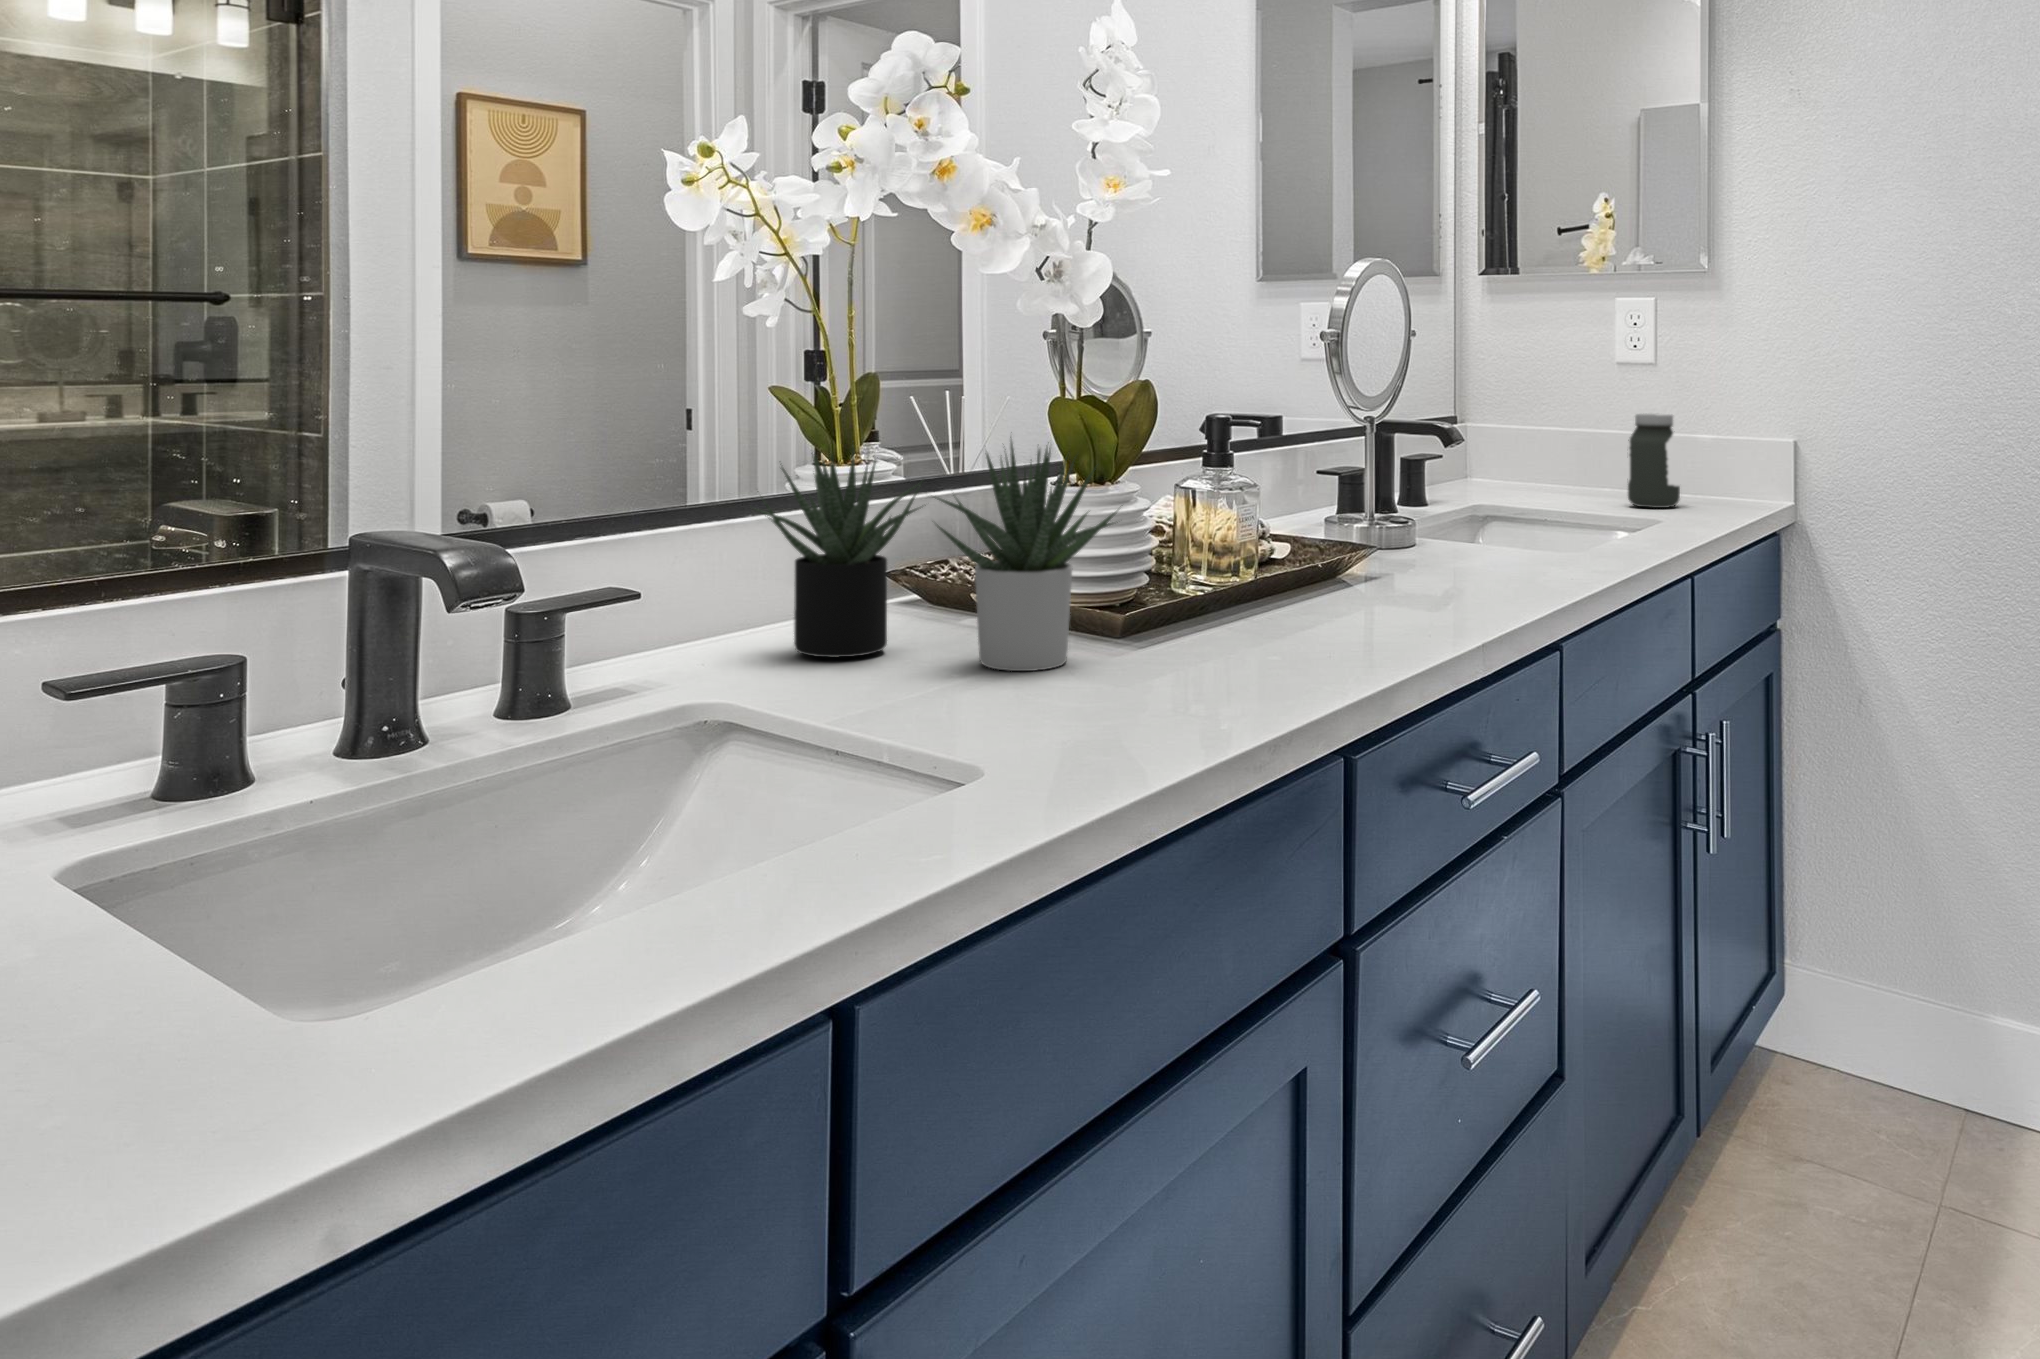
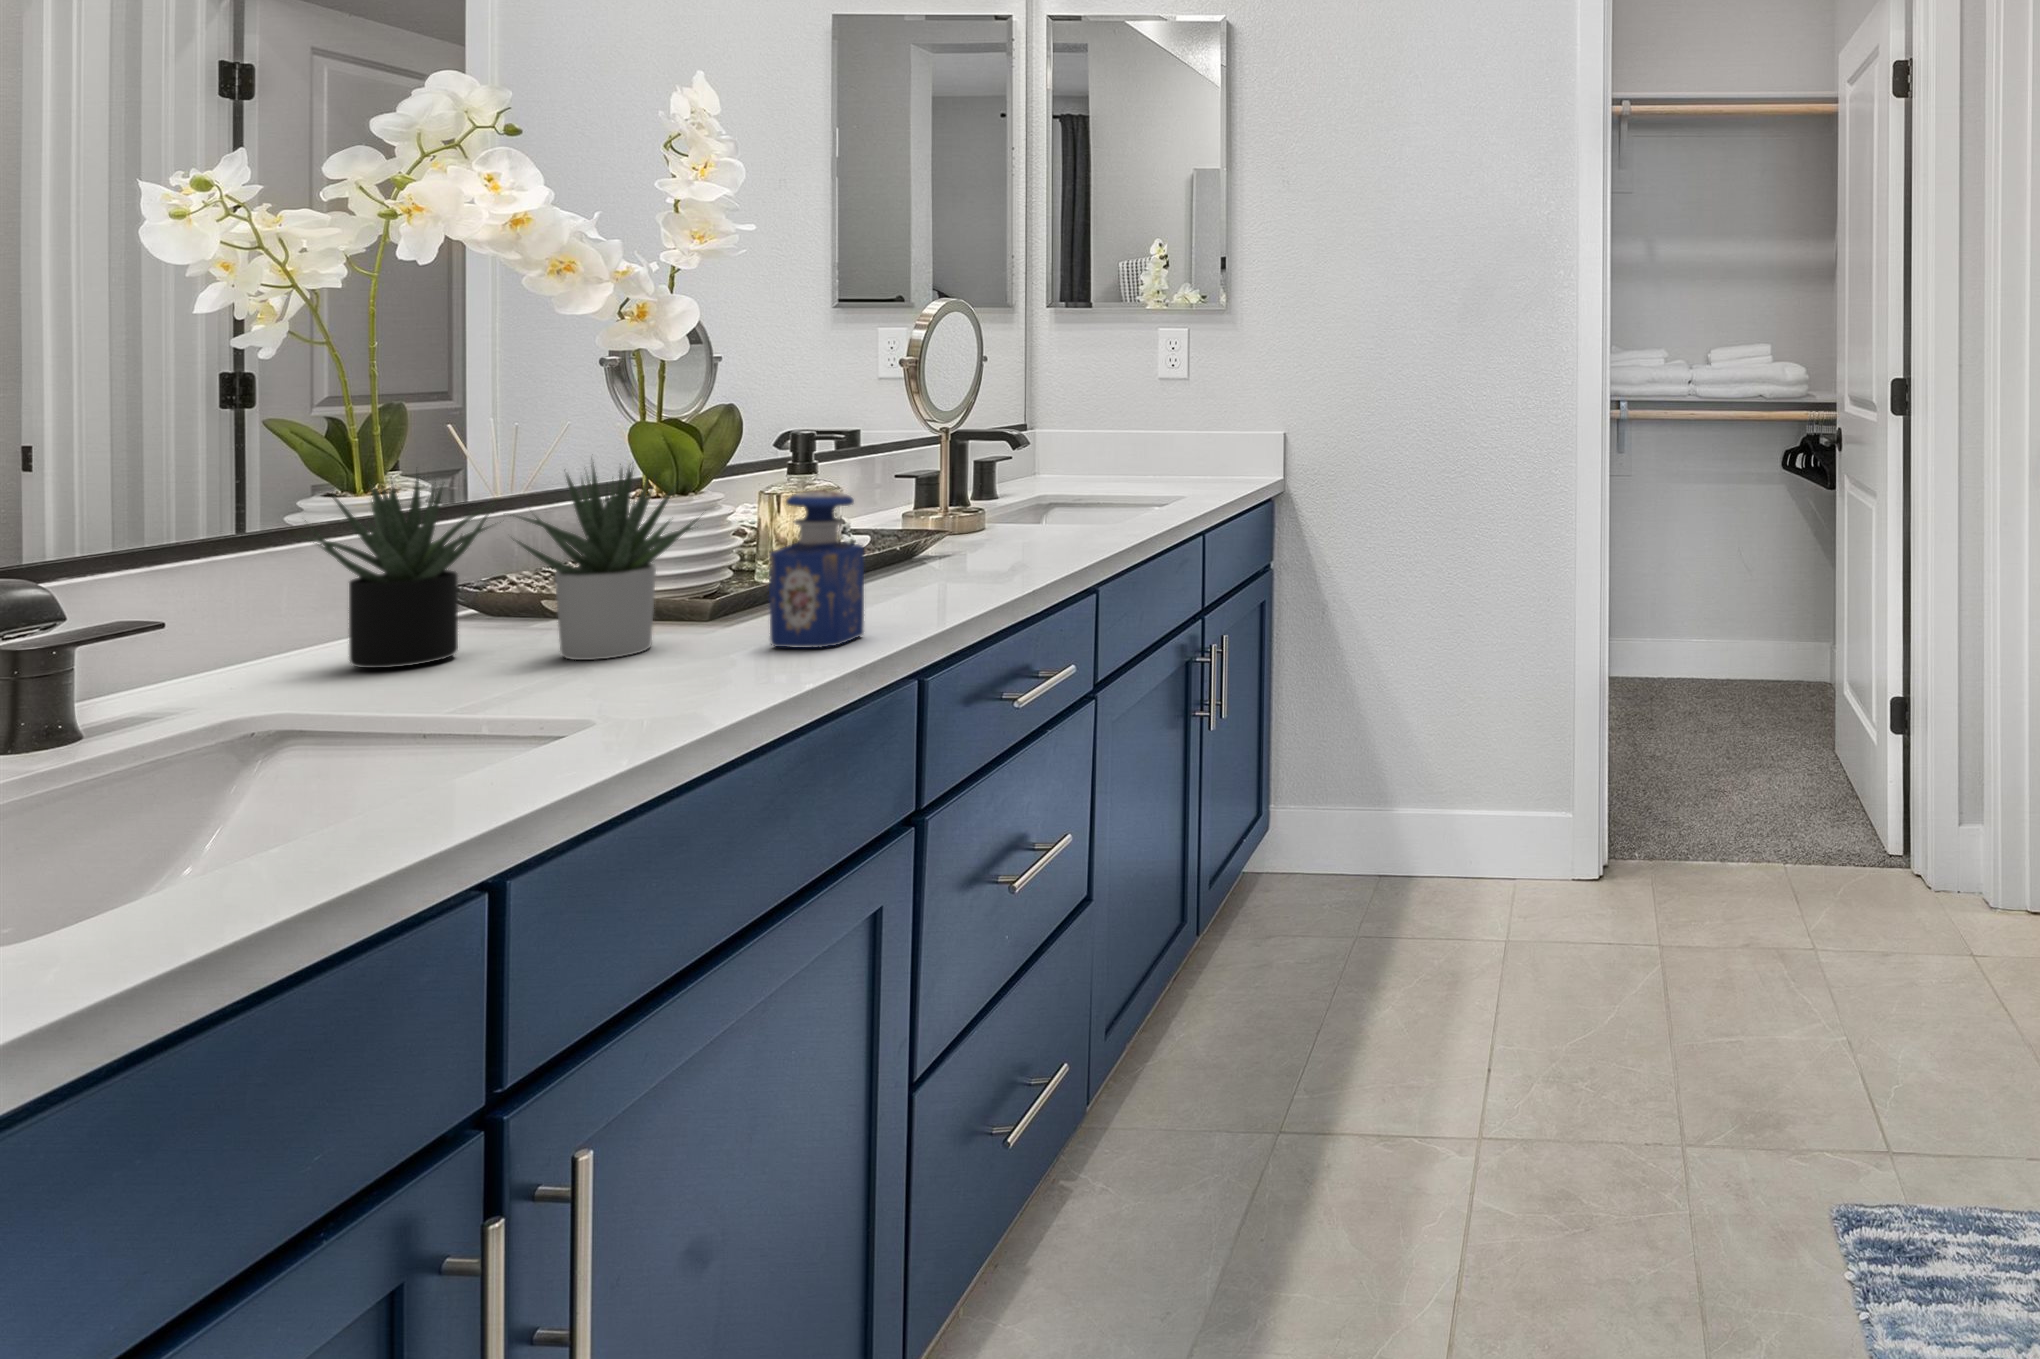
jar: present [1628,414,1680,508] -> none [1164,416,1203,487]
perfume bottle: none [1189,486,1295,684] -> present [769,490,864,648]

